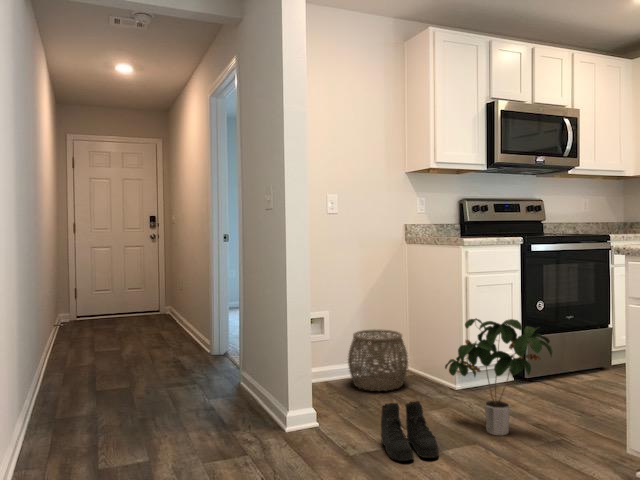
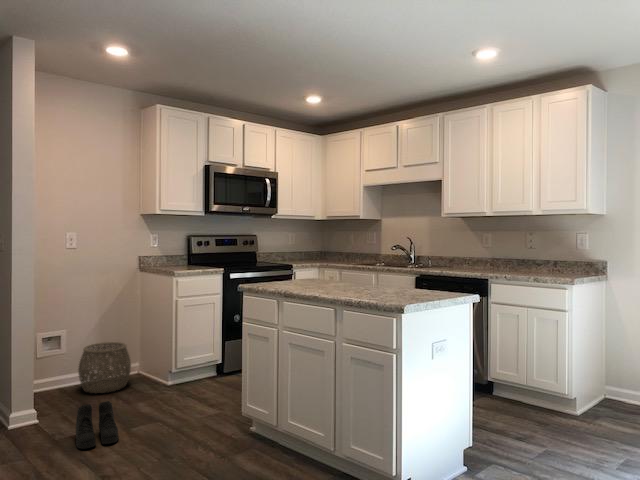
potted plant: present [445,318,552,435] -> none [141,334,213,420]

